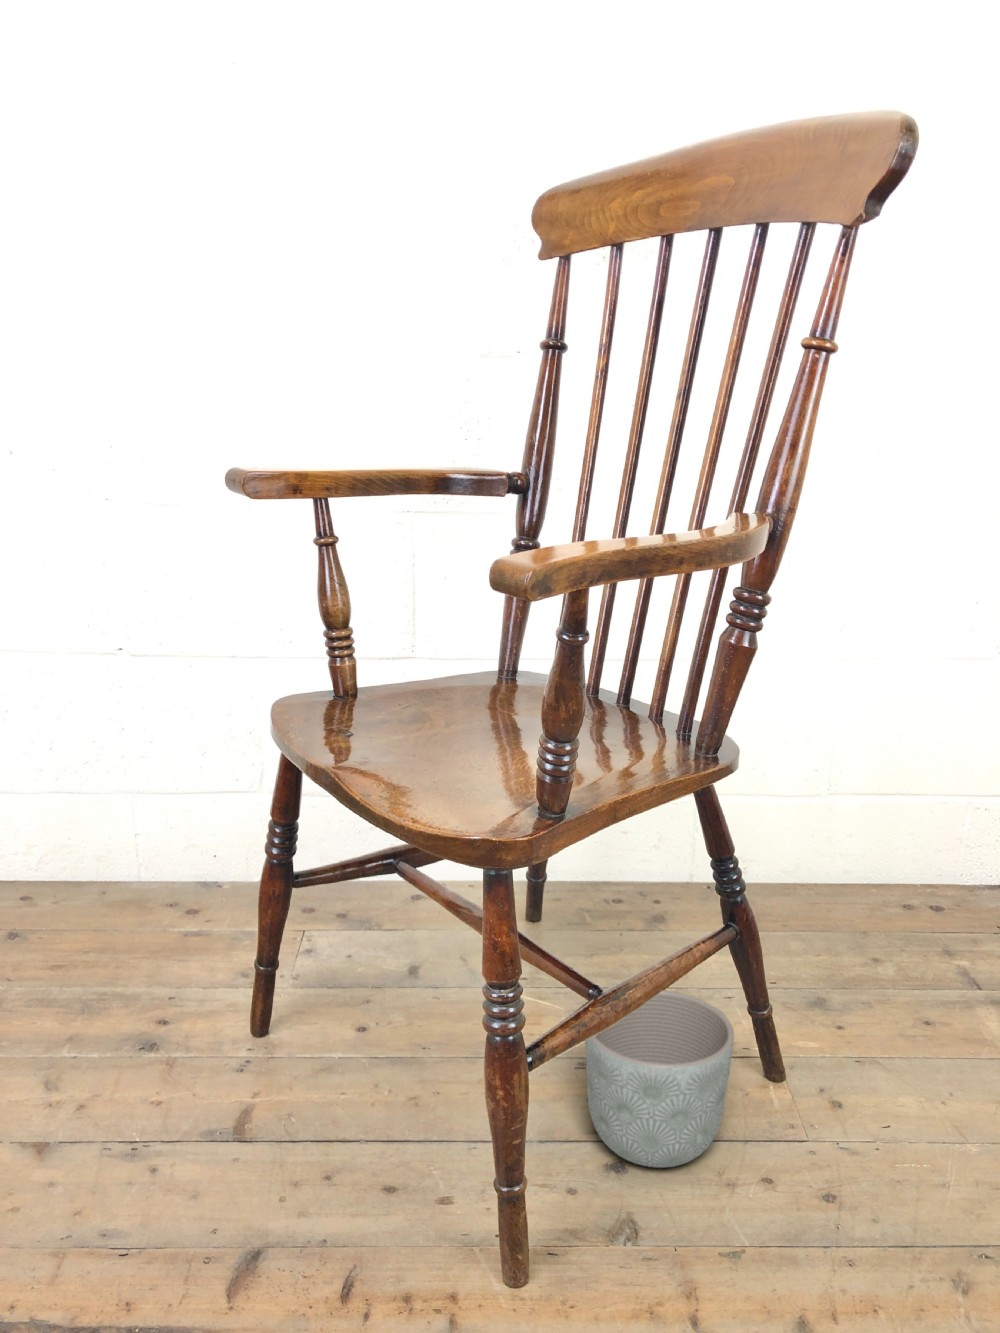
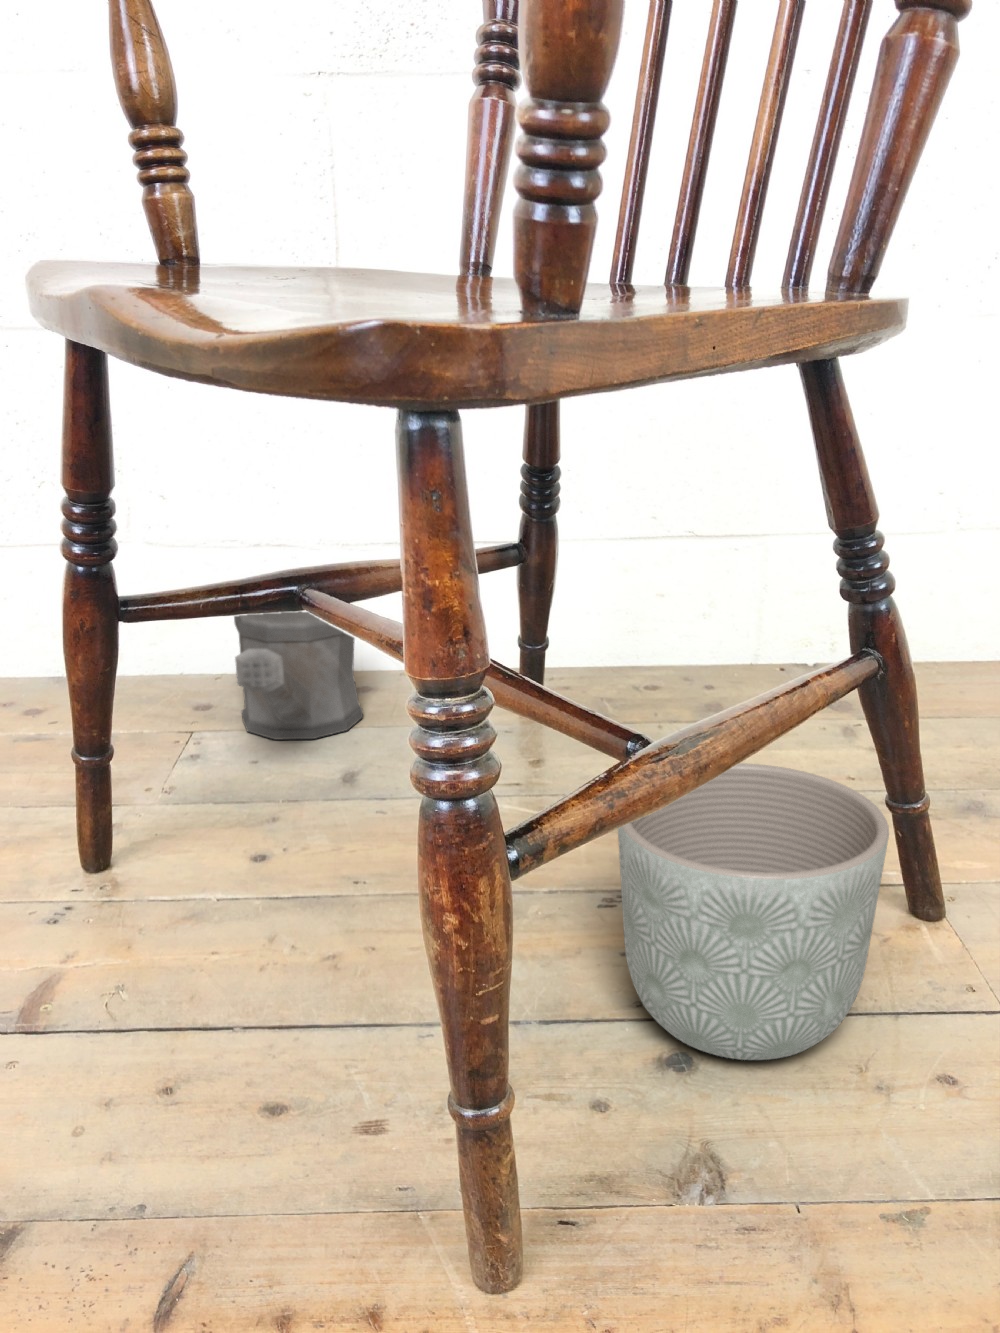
watering can: none [336,821,419,939] -> present [234,611,363,739]

